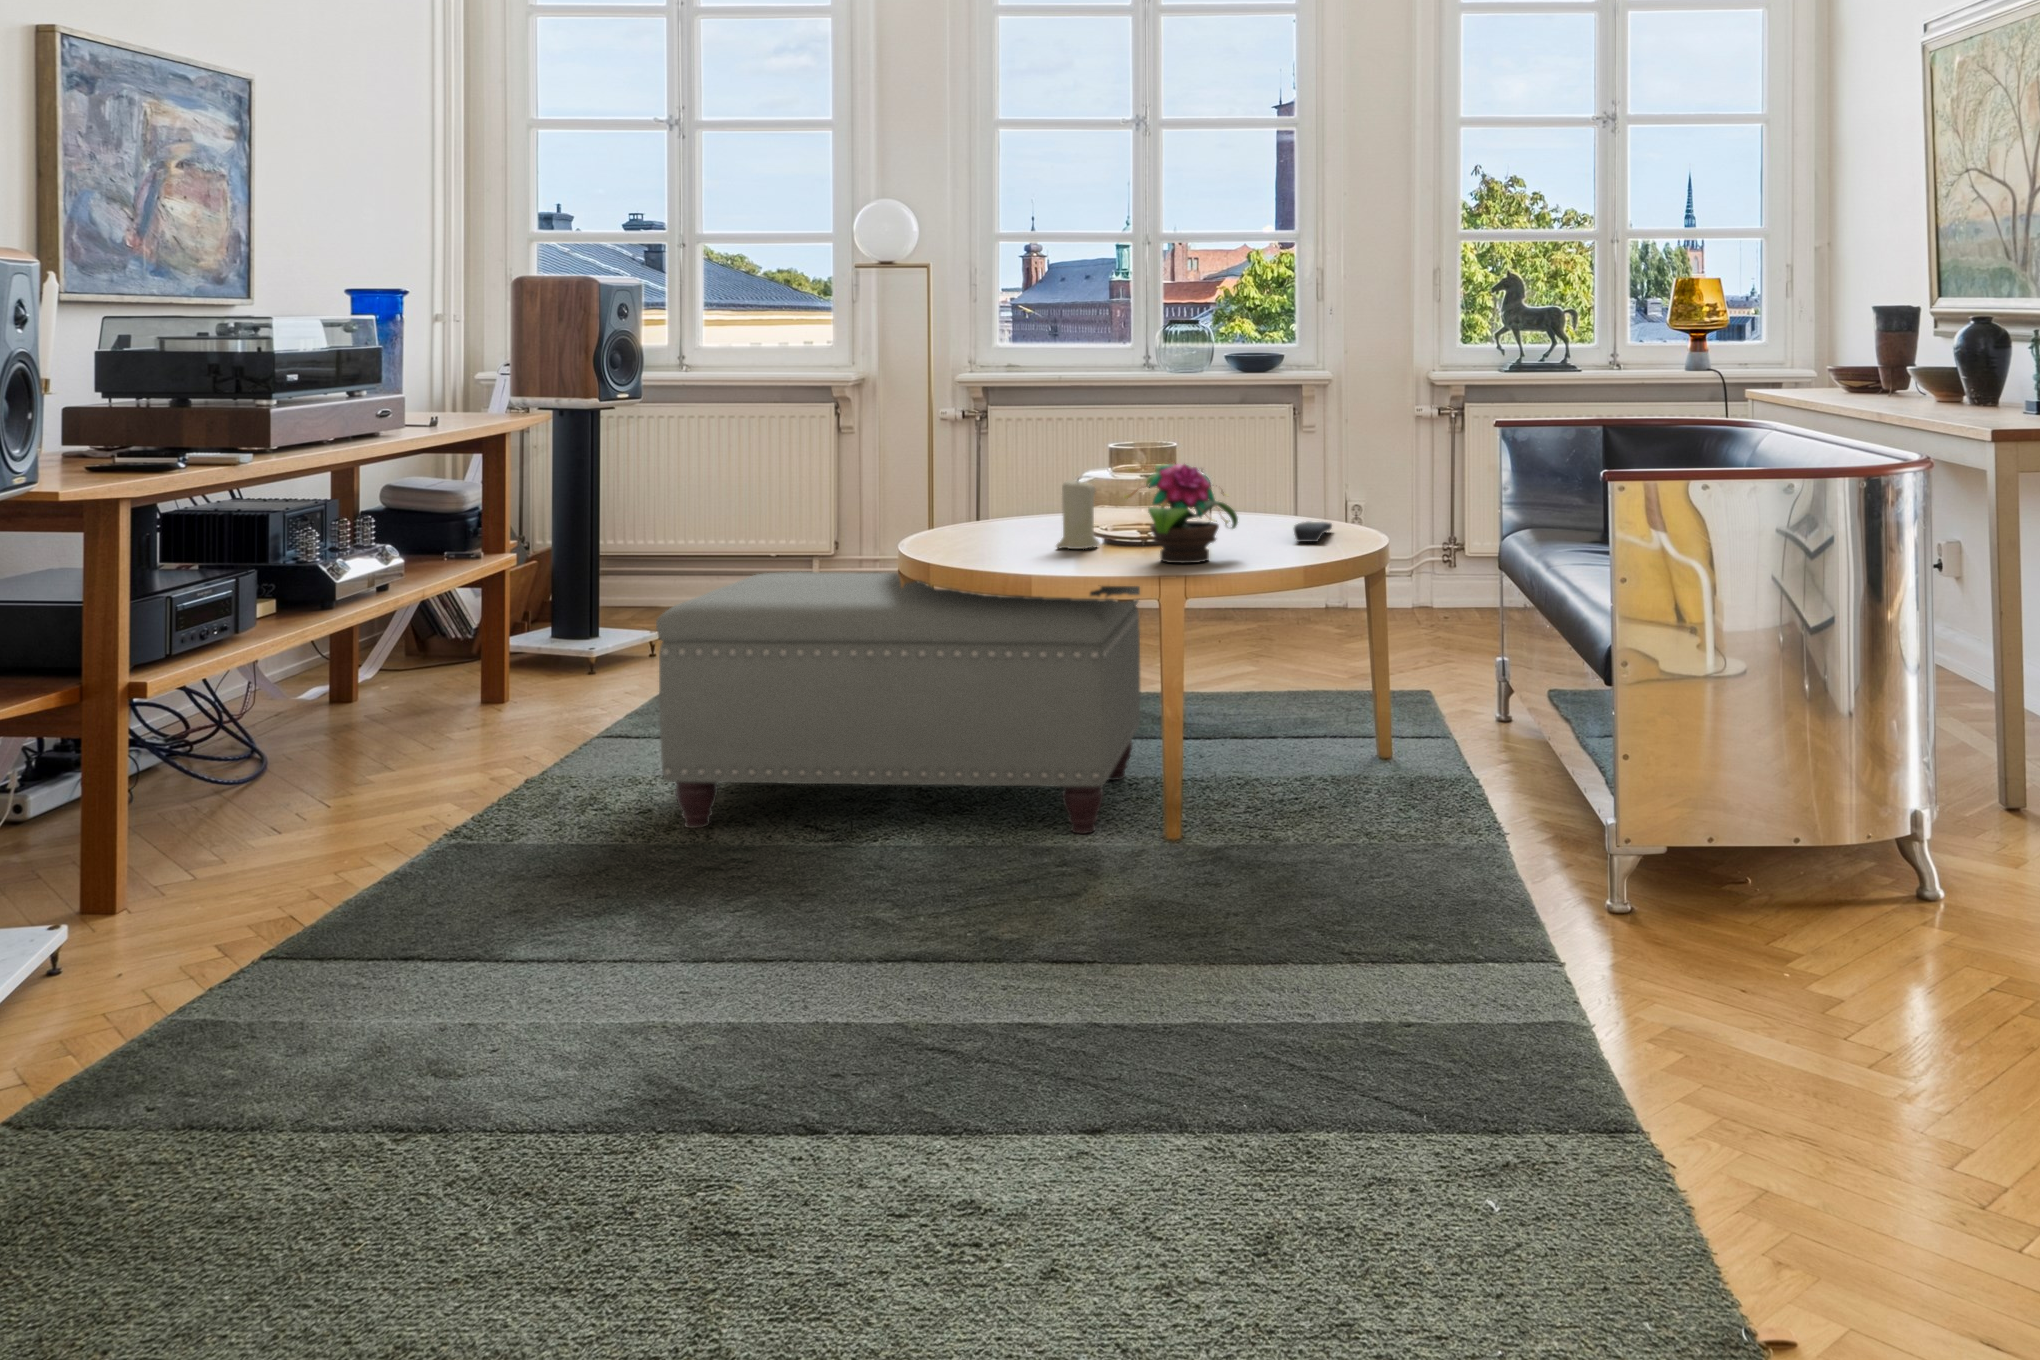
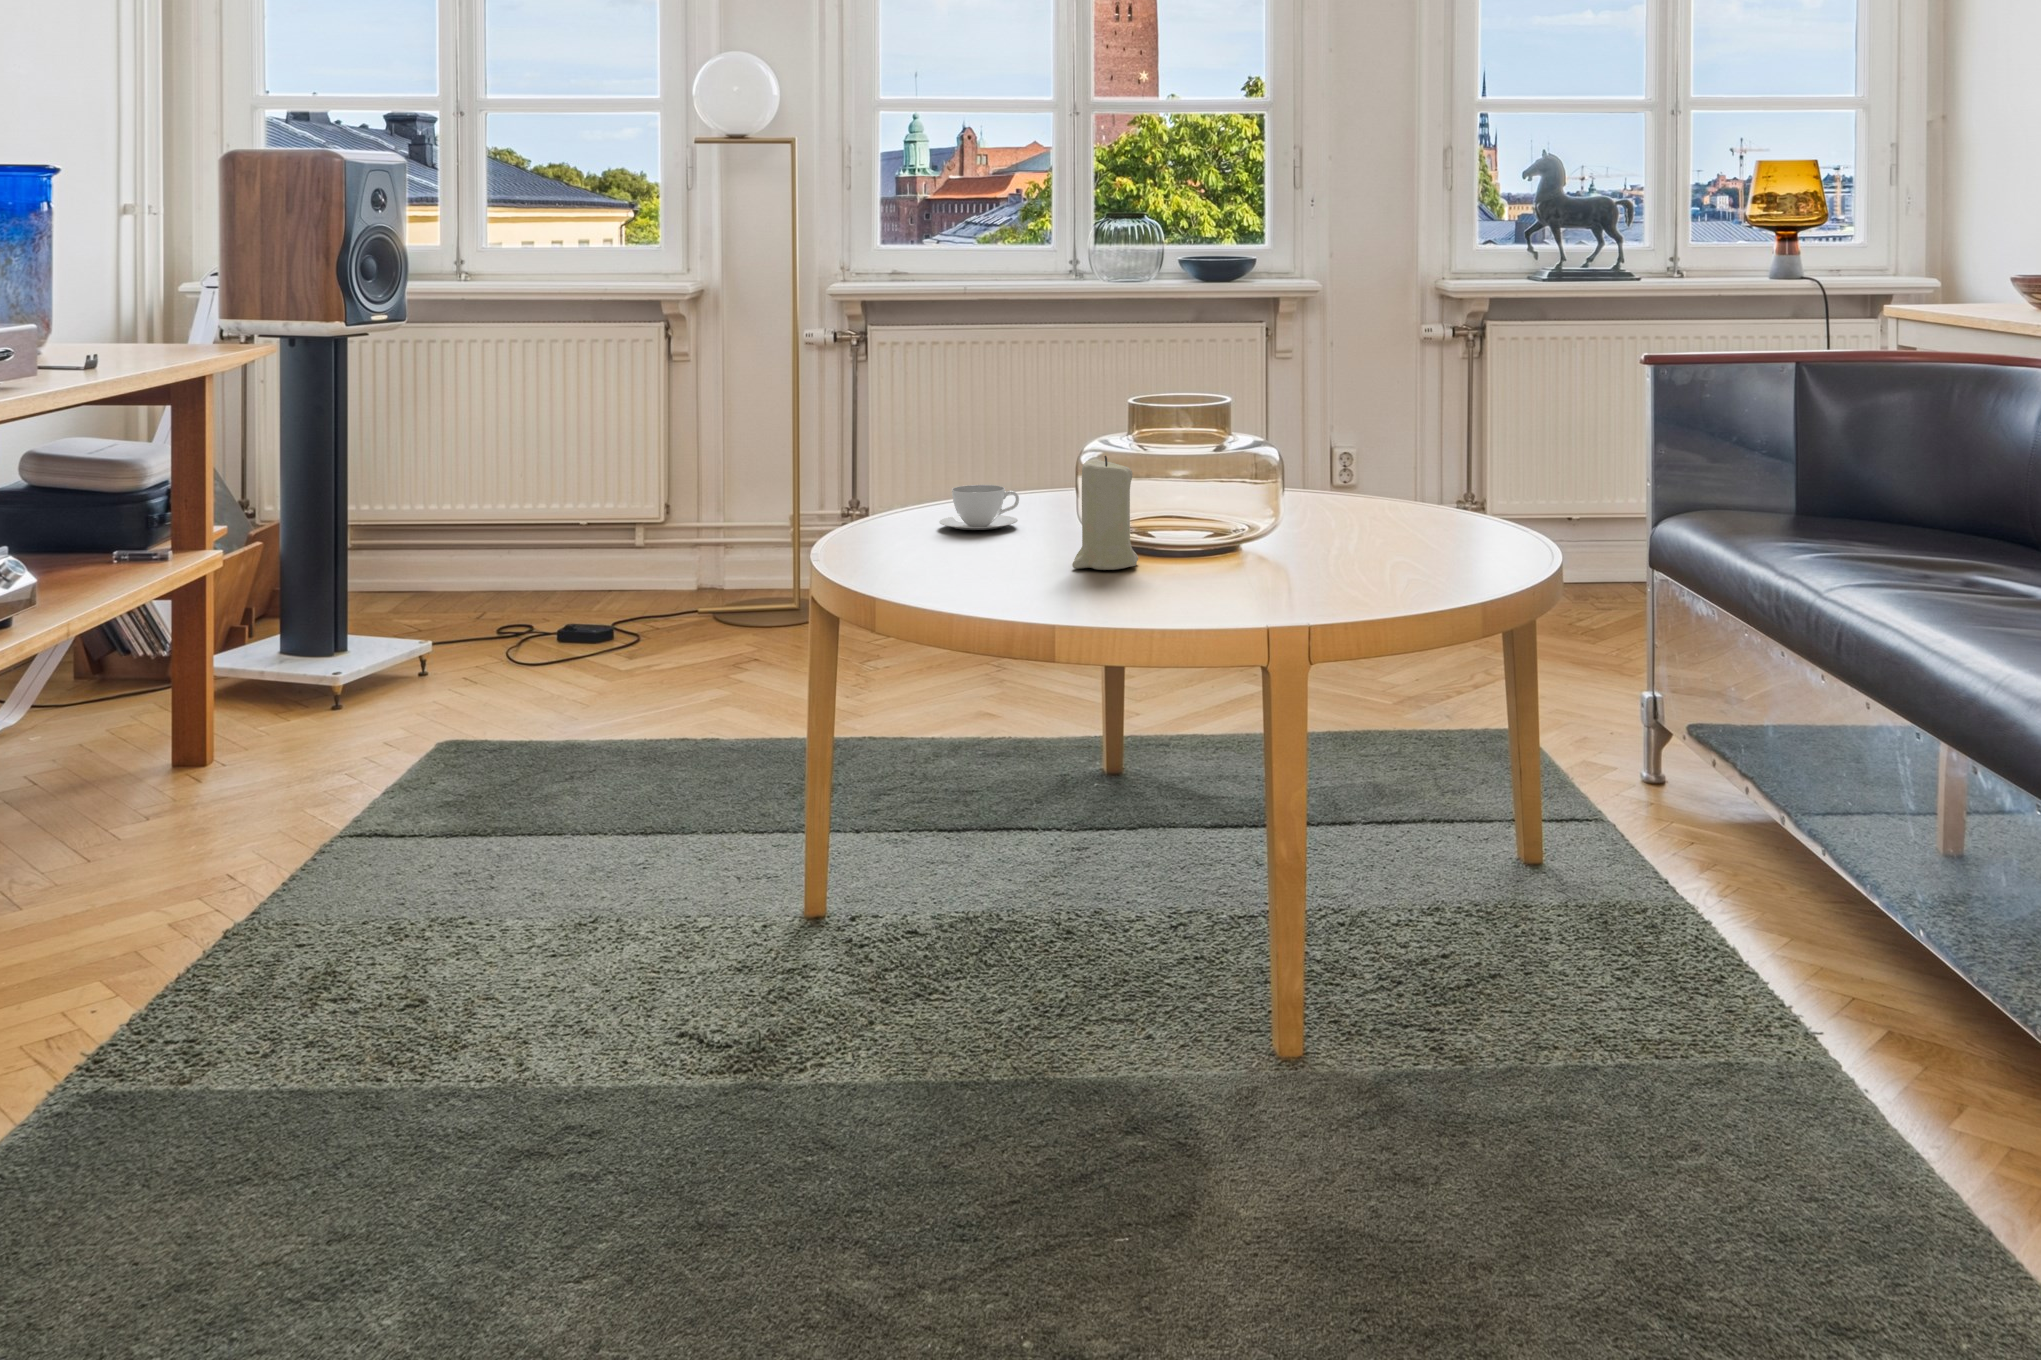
potted flower: present [1125,463,1238,563] -> none [1203,434,1375,601]
teacup: none [985,502,1038,530] -> present [939,485,1019,530]
remote control: present [1294,522,1332,542] -> none [1425,514,1477,552]
ottoman: present [656,572,1140,834] -> none [436,604,1192,1054]

